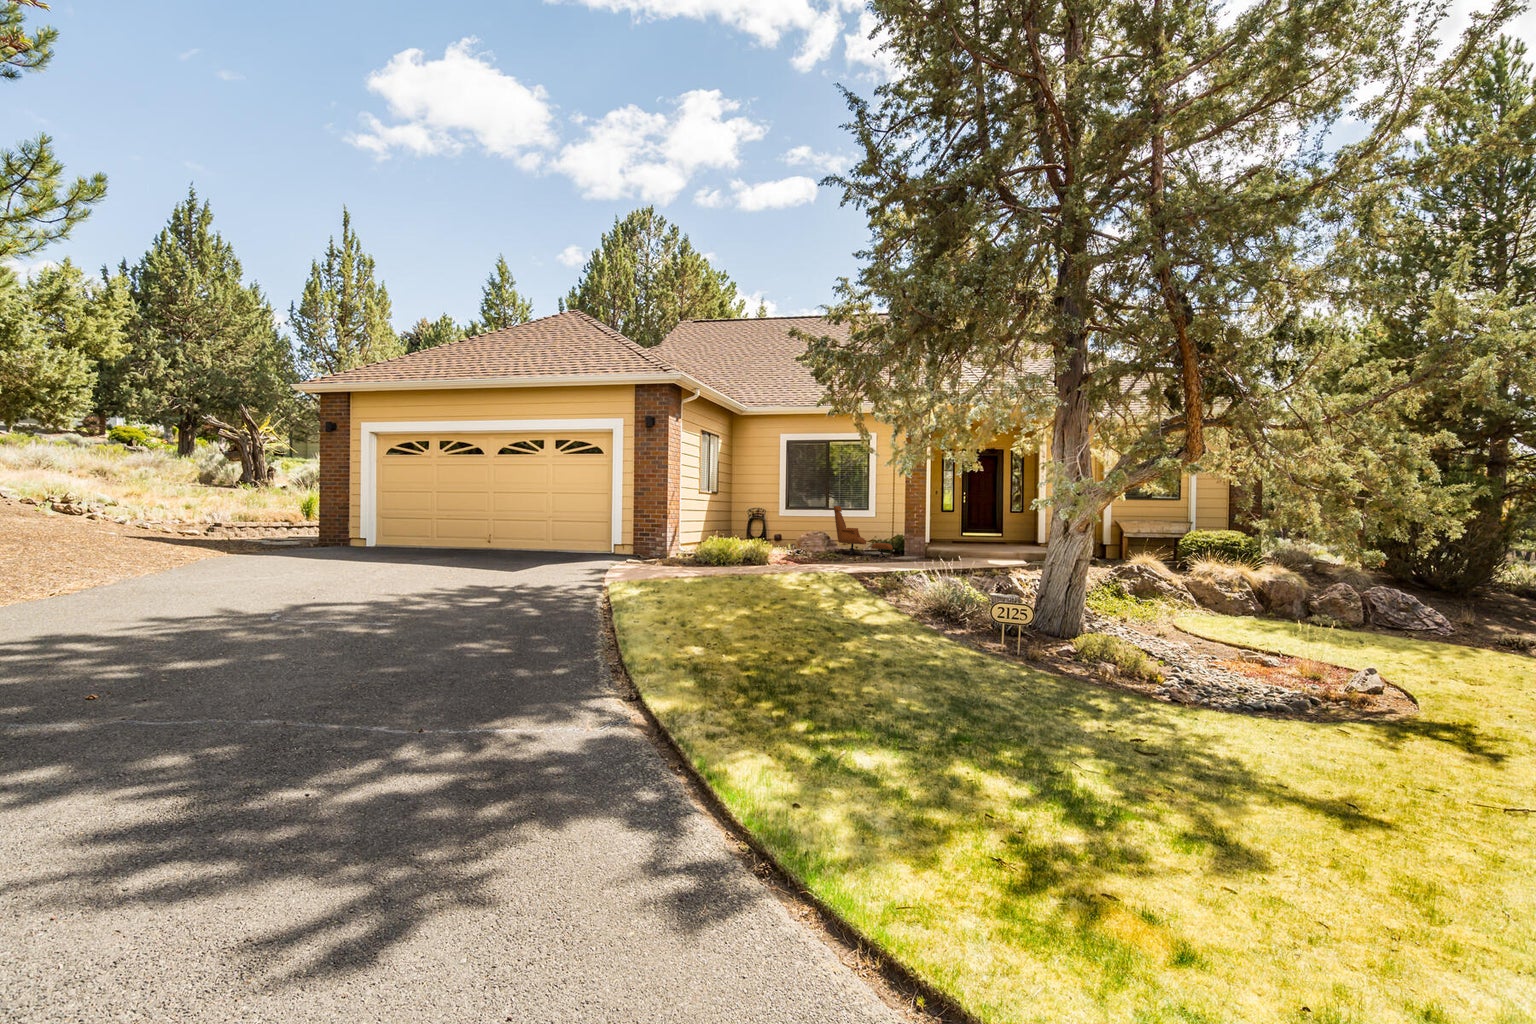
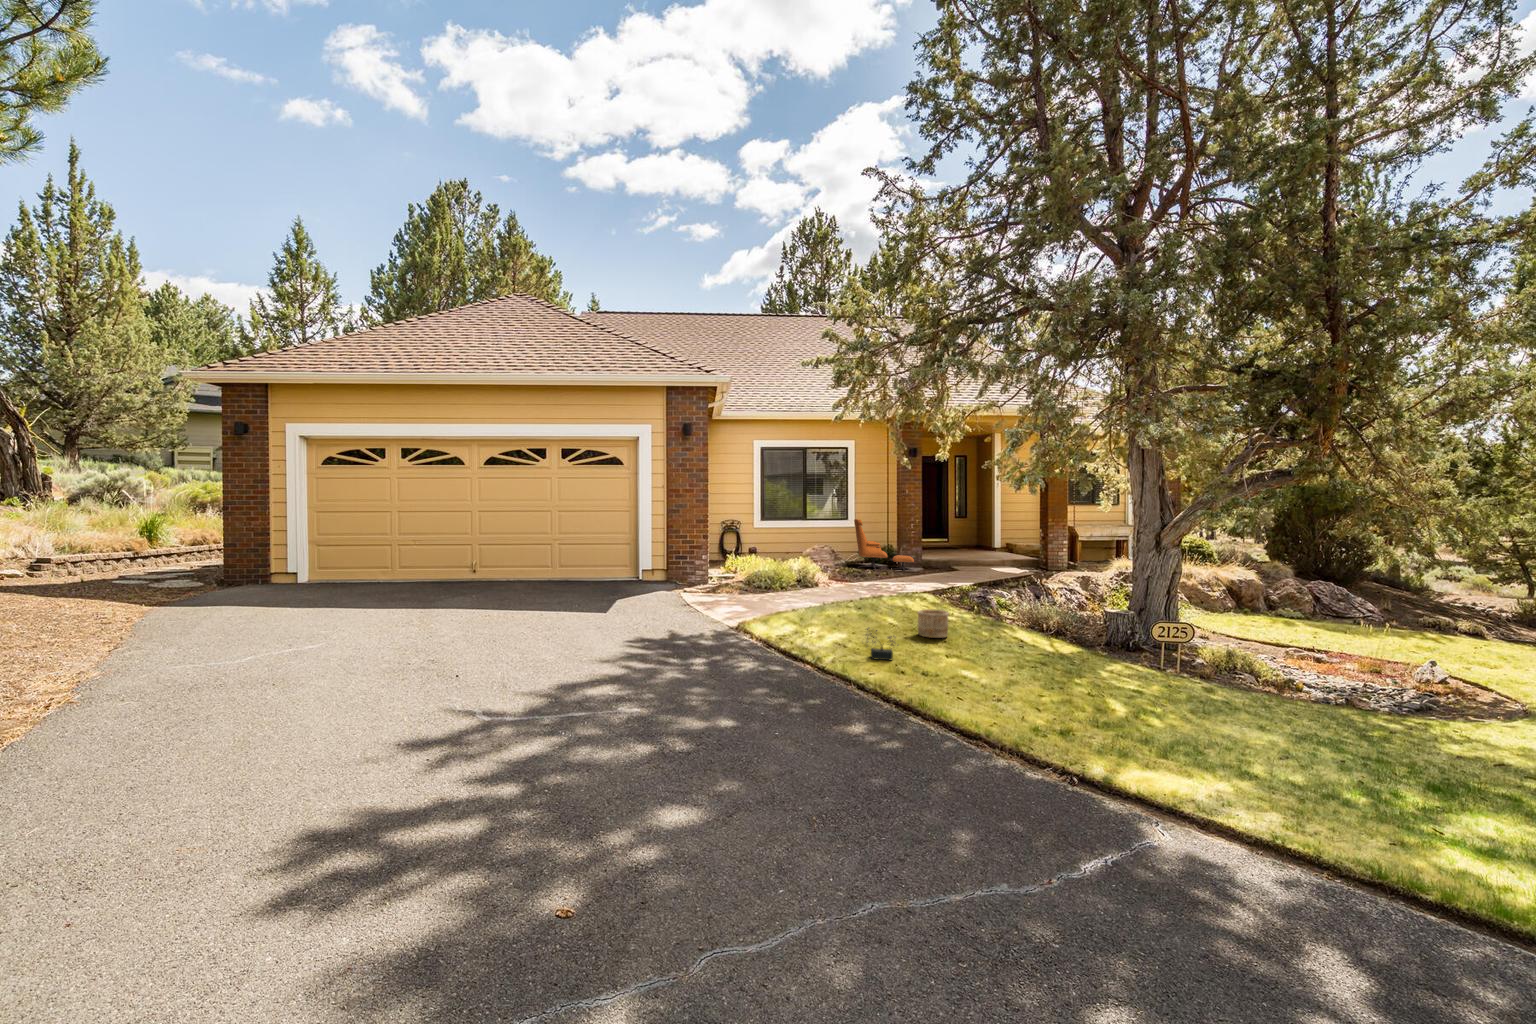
wooden bucket: none [744,578,773,603] -> present [918,609,949,638]
decorative plant: none [644,584,678,615] -> present [866,628,898,661]

